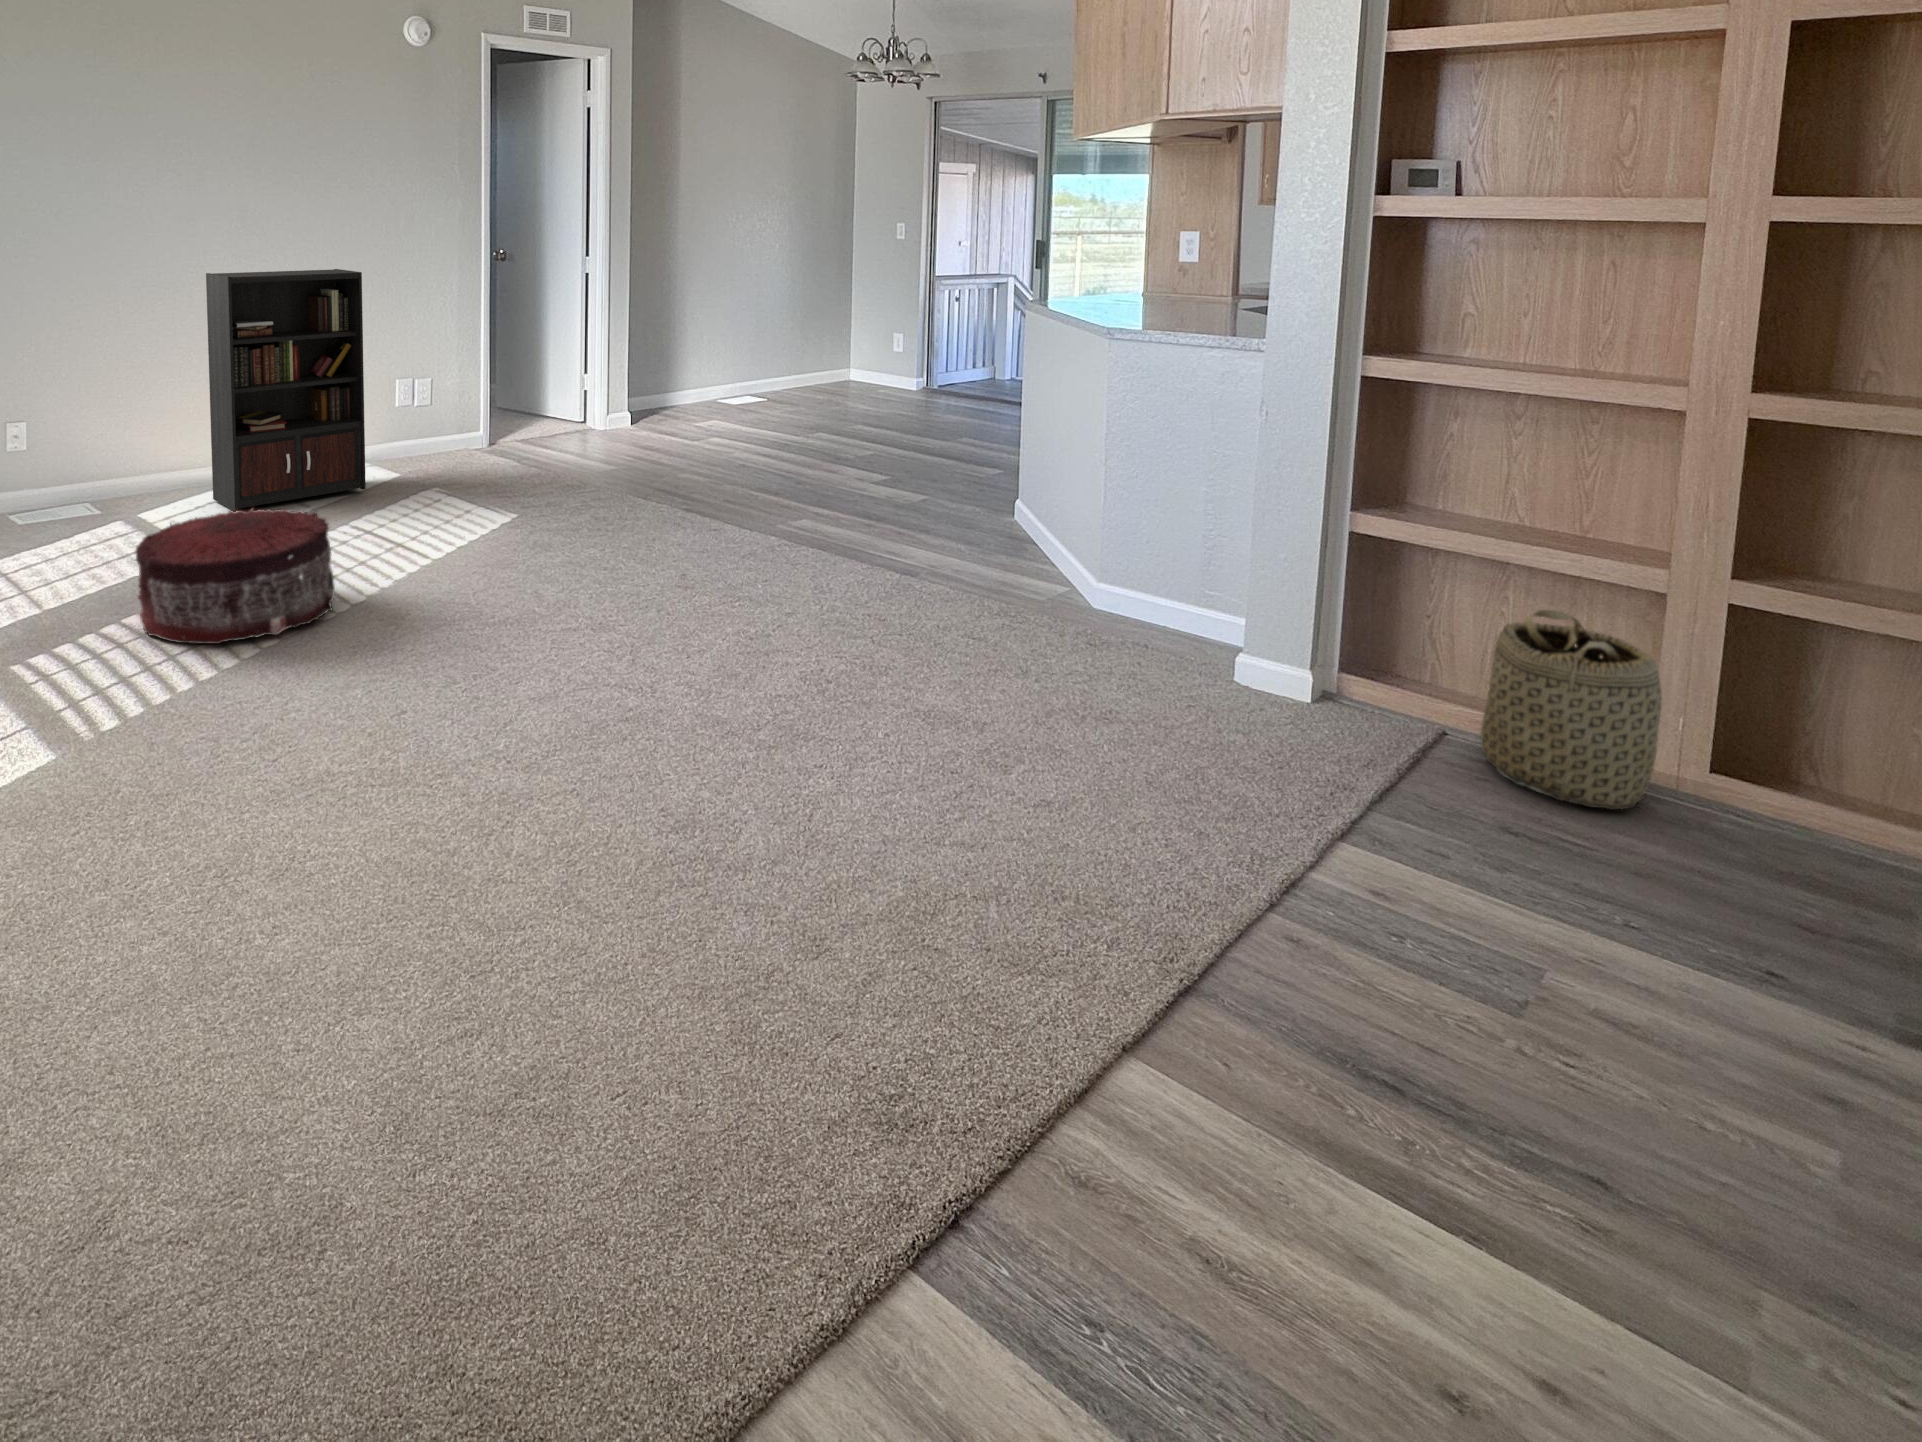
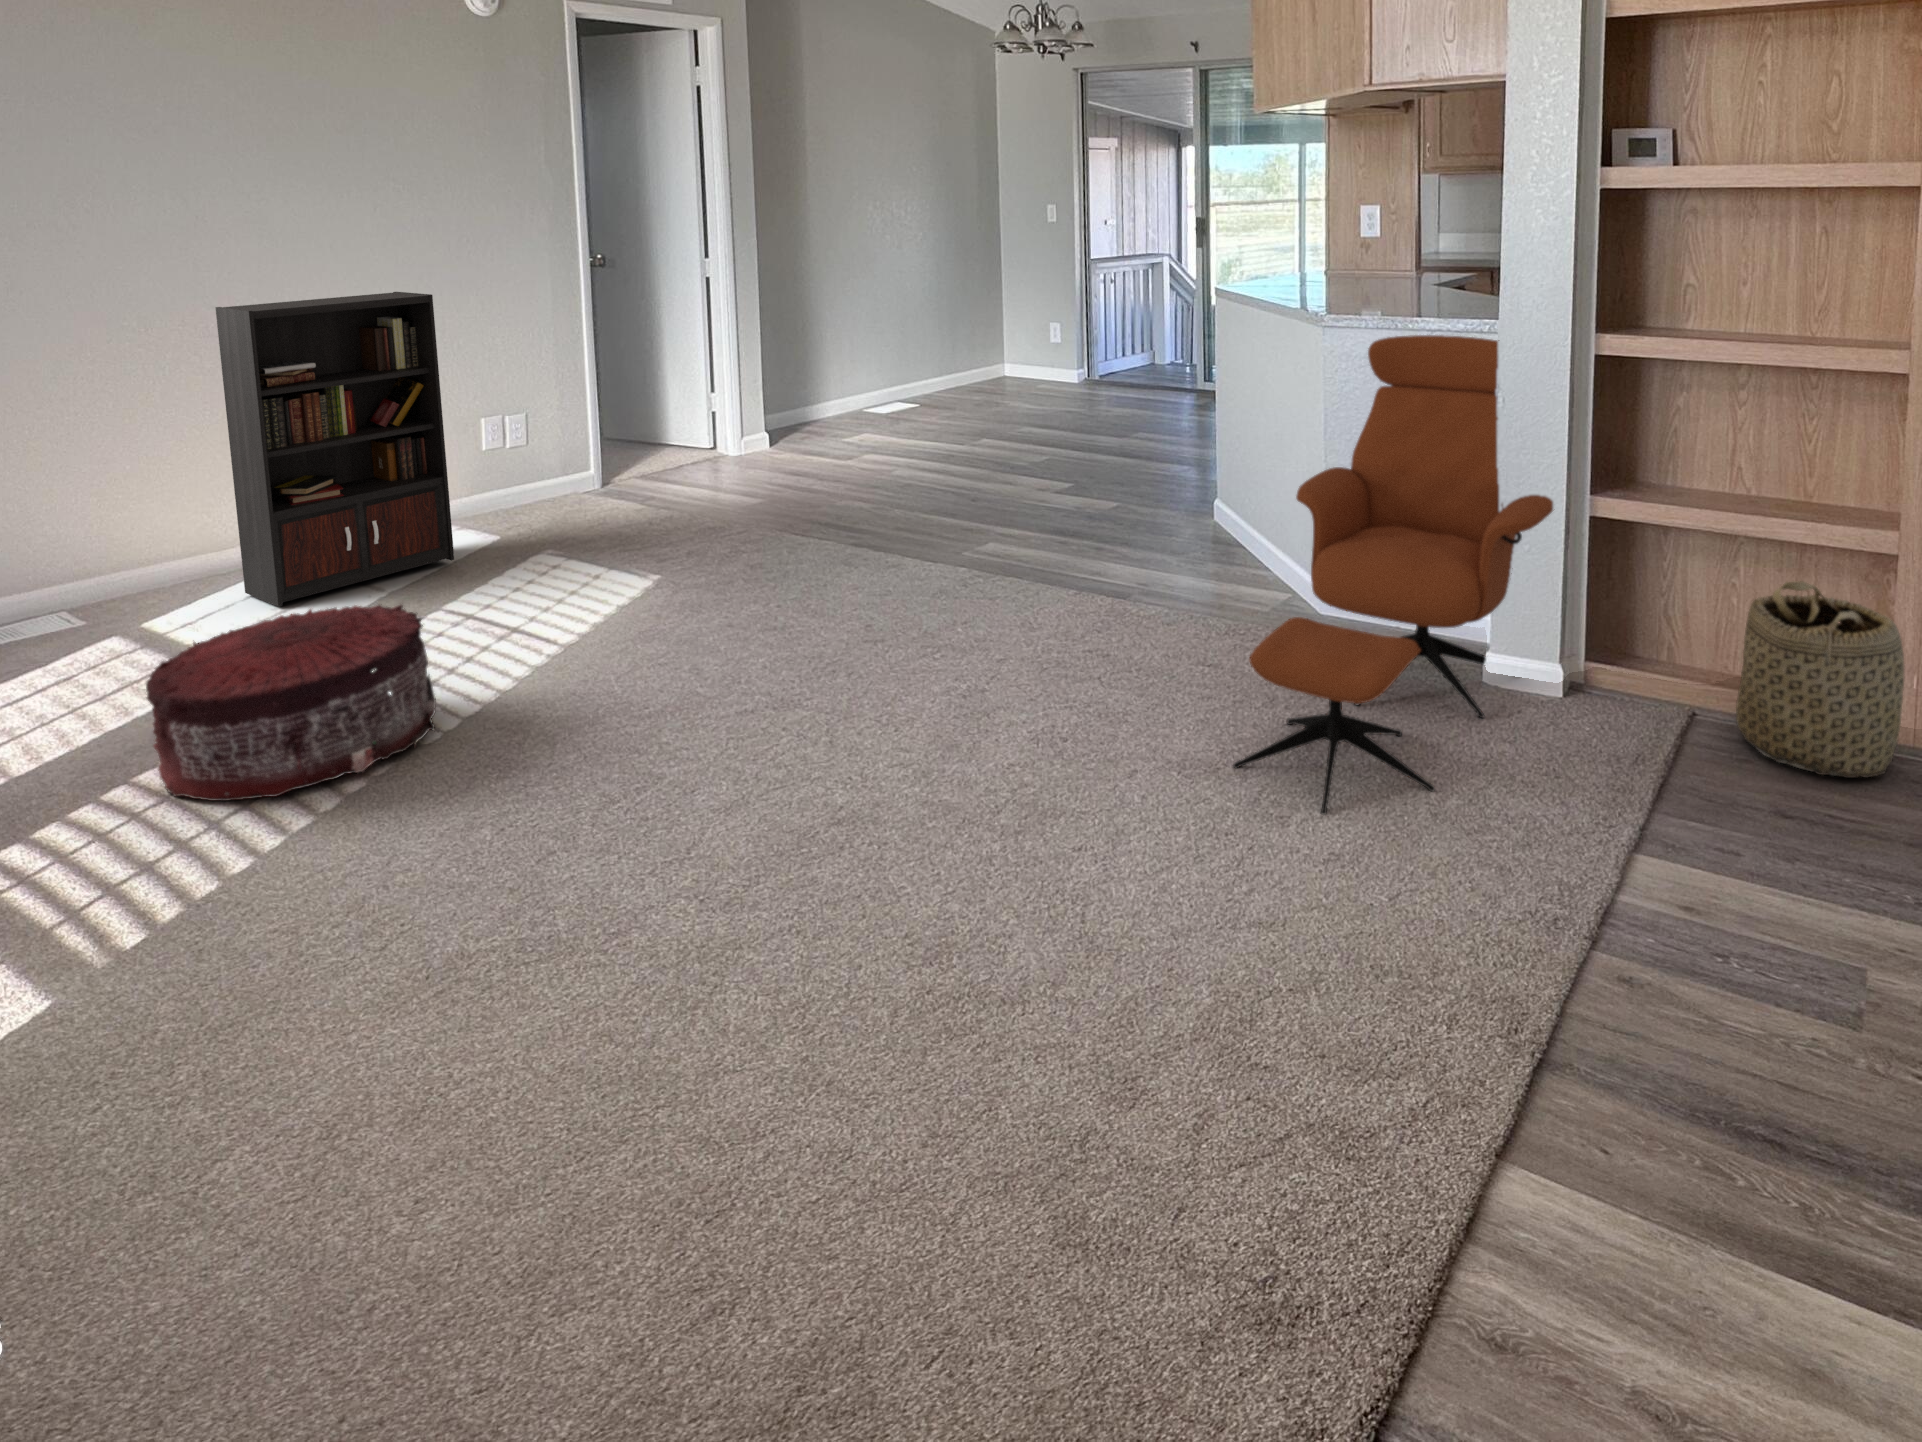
armchair: none [971,349,1310,770] -> present [1233,335,1553,814]

